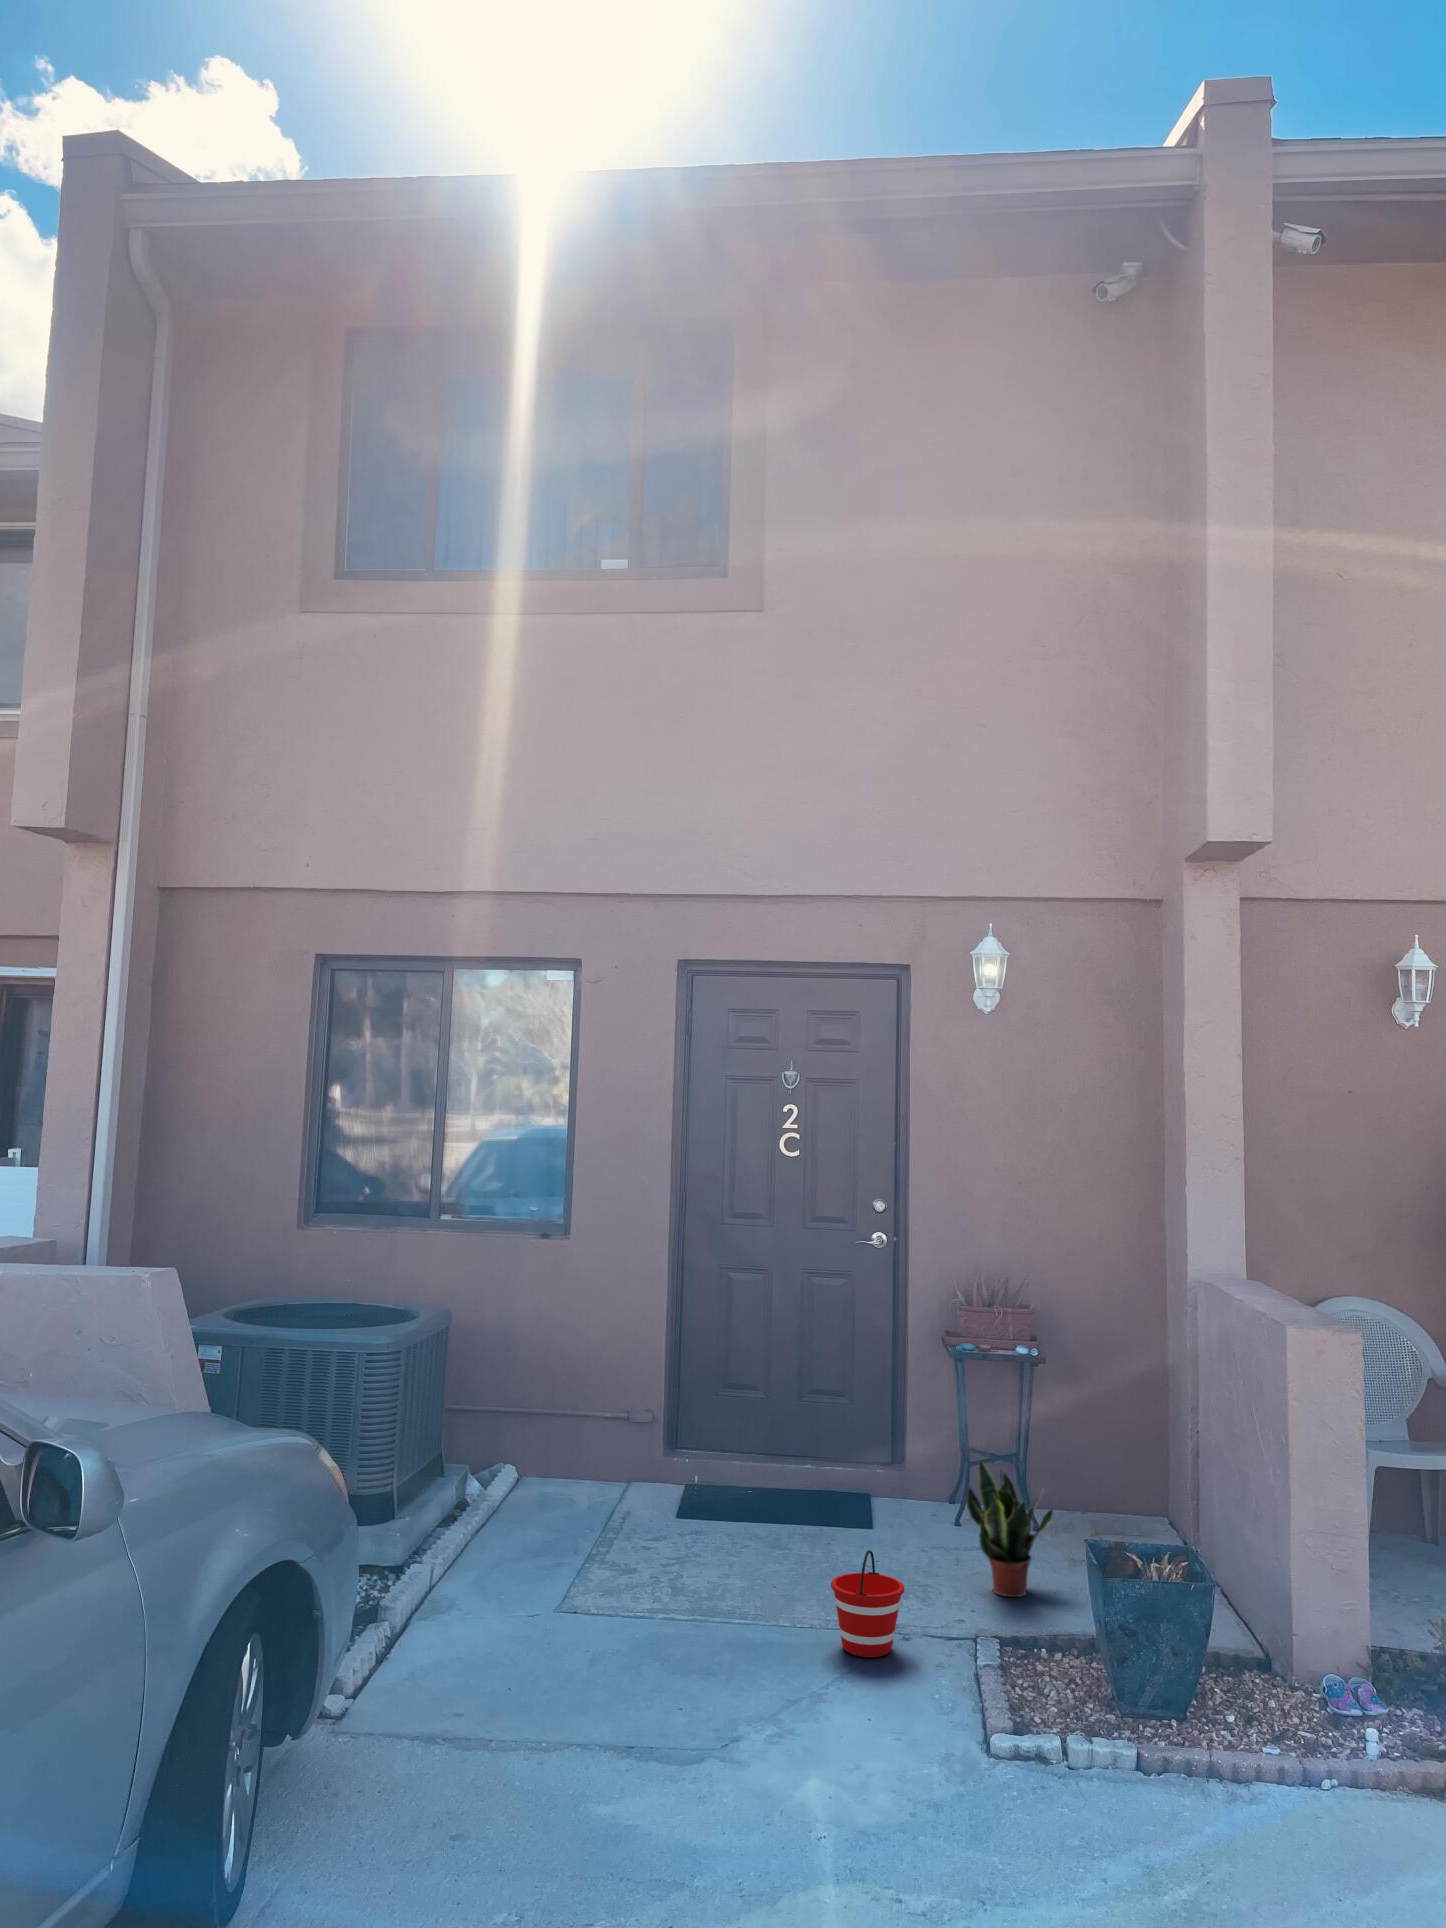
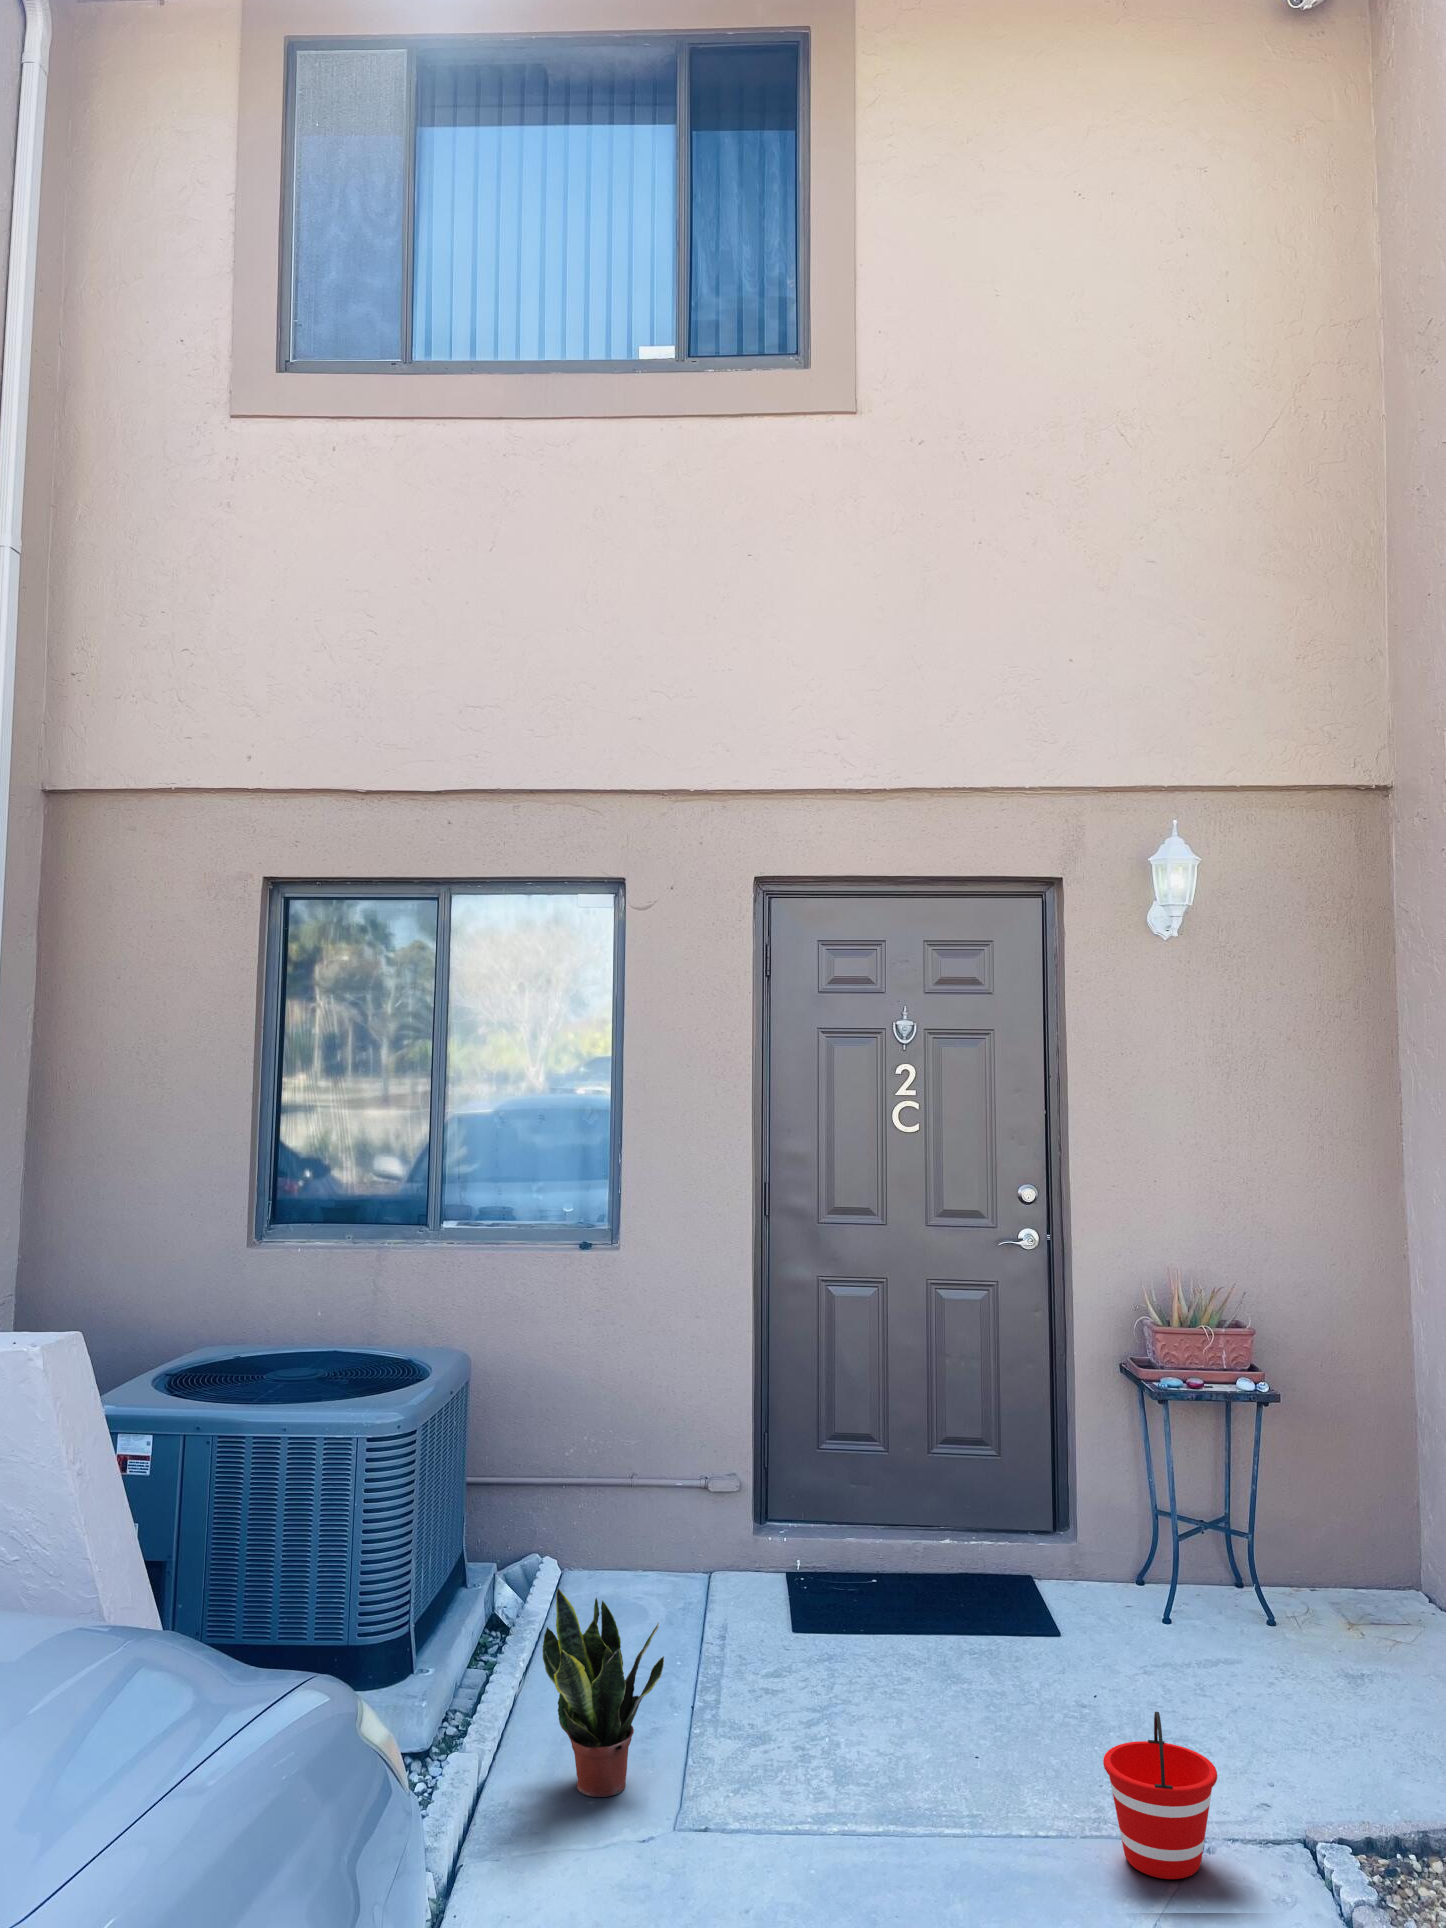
potted plant: present [967,1461,1053,1597] -> present [542,1588,664,1797]

